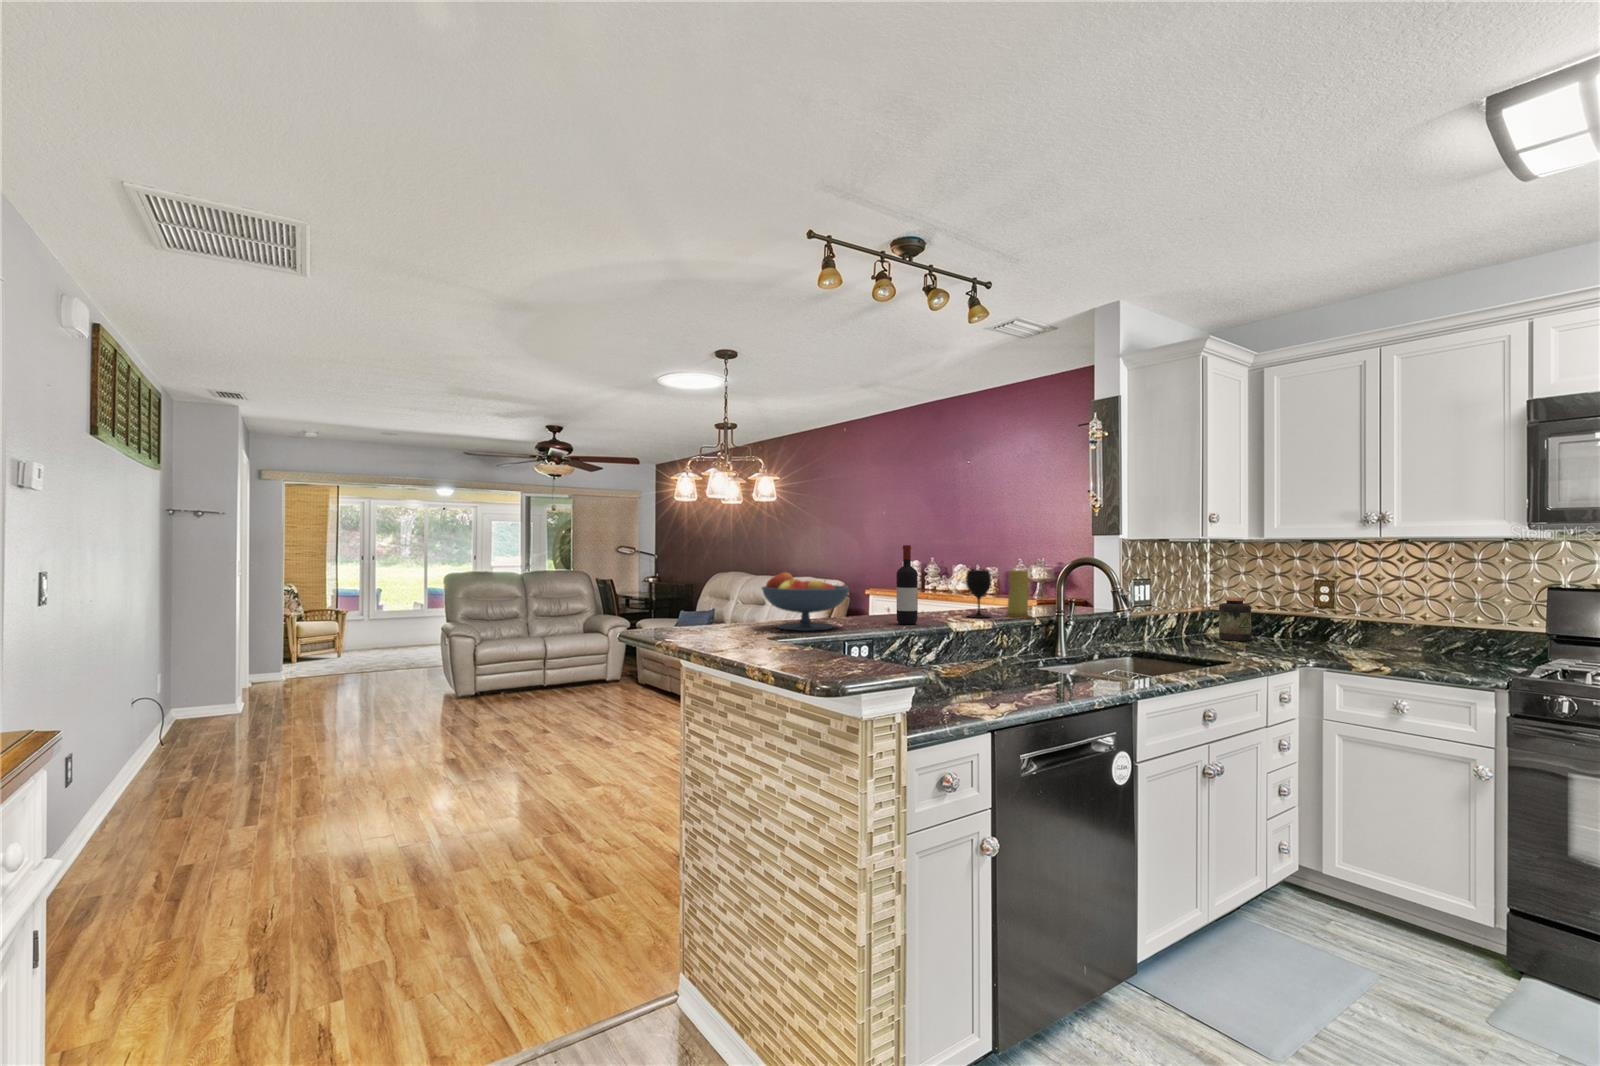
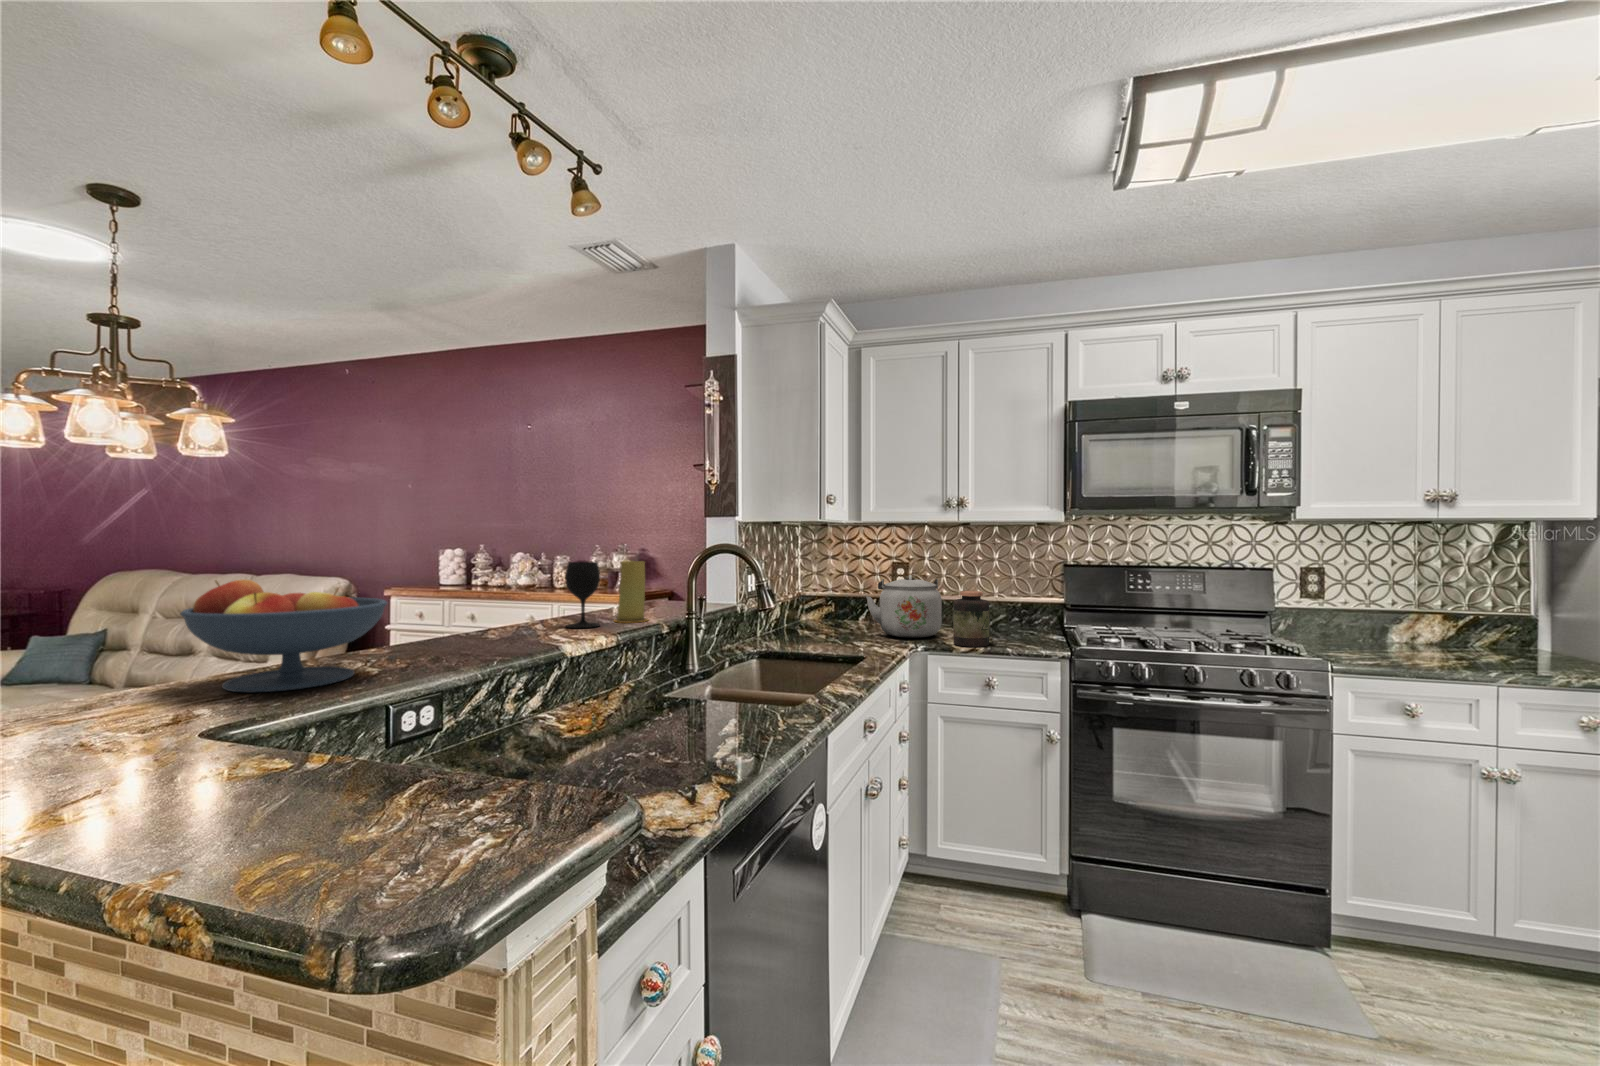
wine bottle: present [896,545,918,624] -> none [469,528,504,652]
kettle: none [1260,592,1352,655] -> present [866,575,942,638]
jar: present [1219,597,1252,641] -> present [953,591,989,647]

